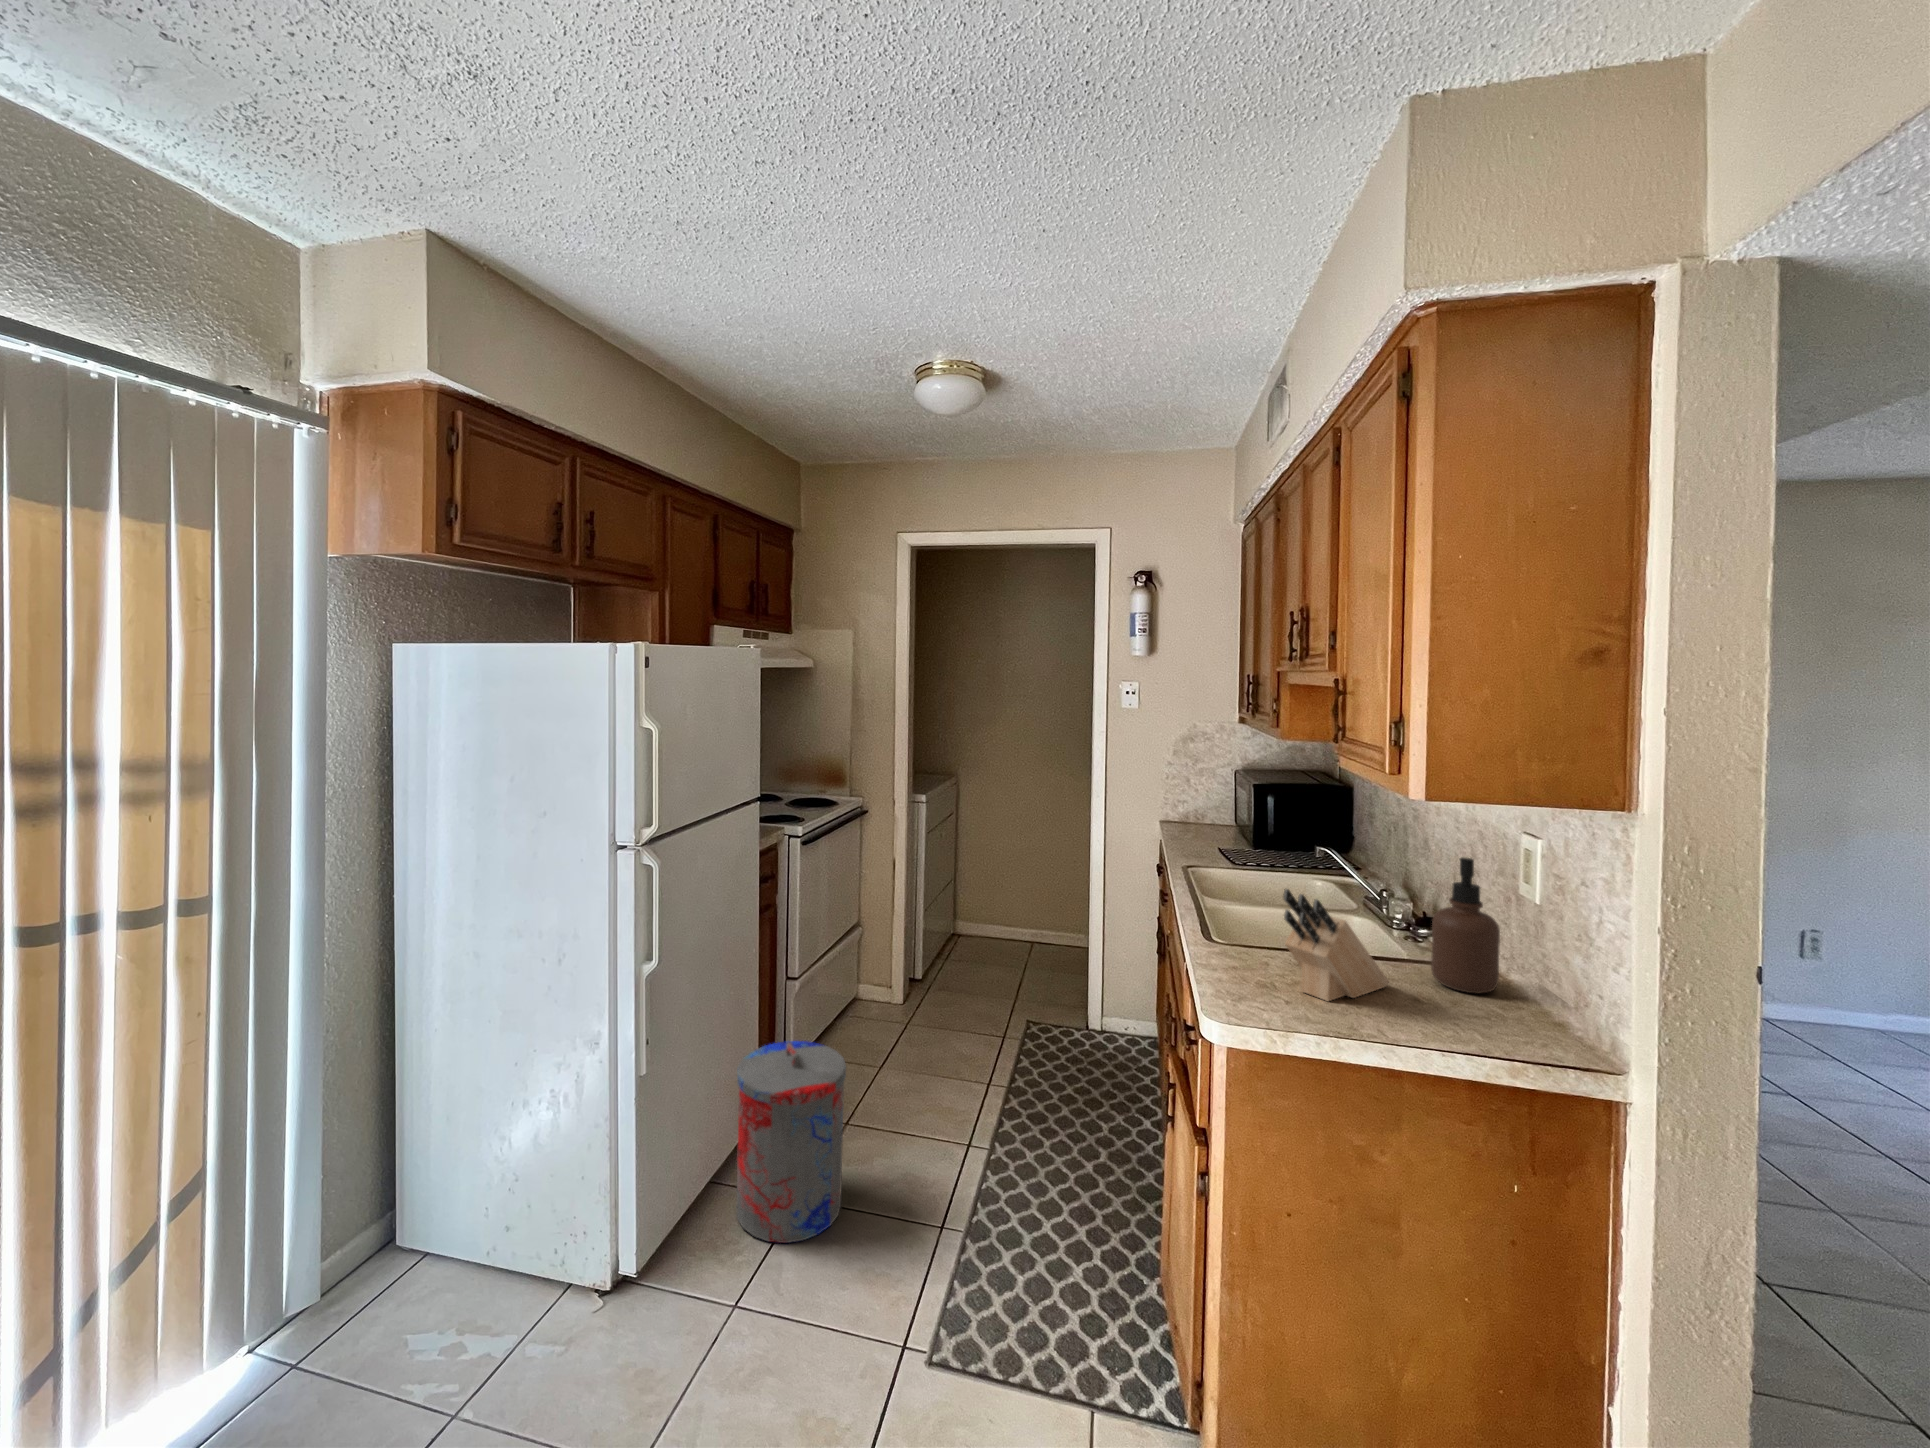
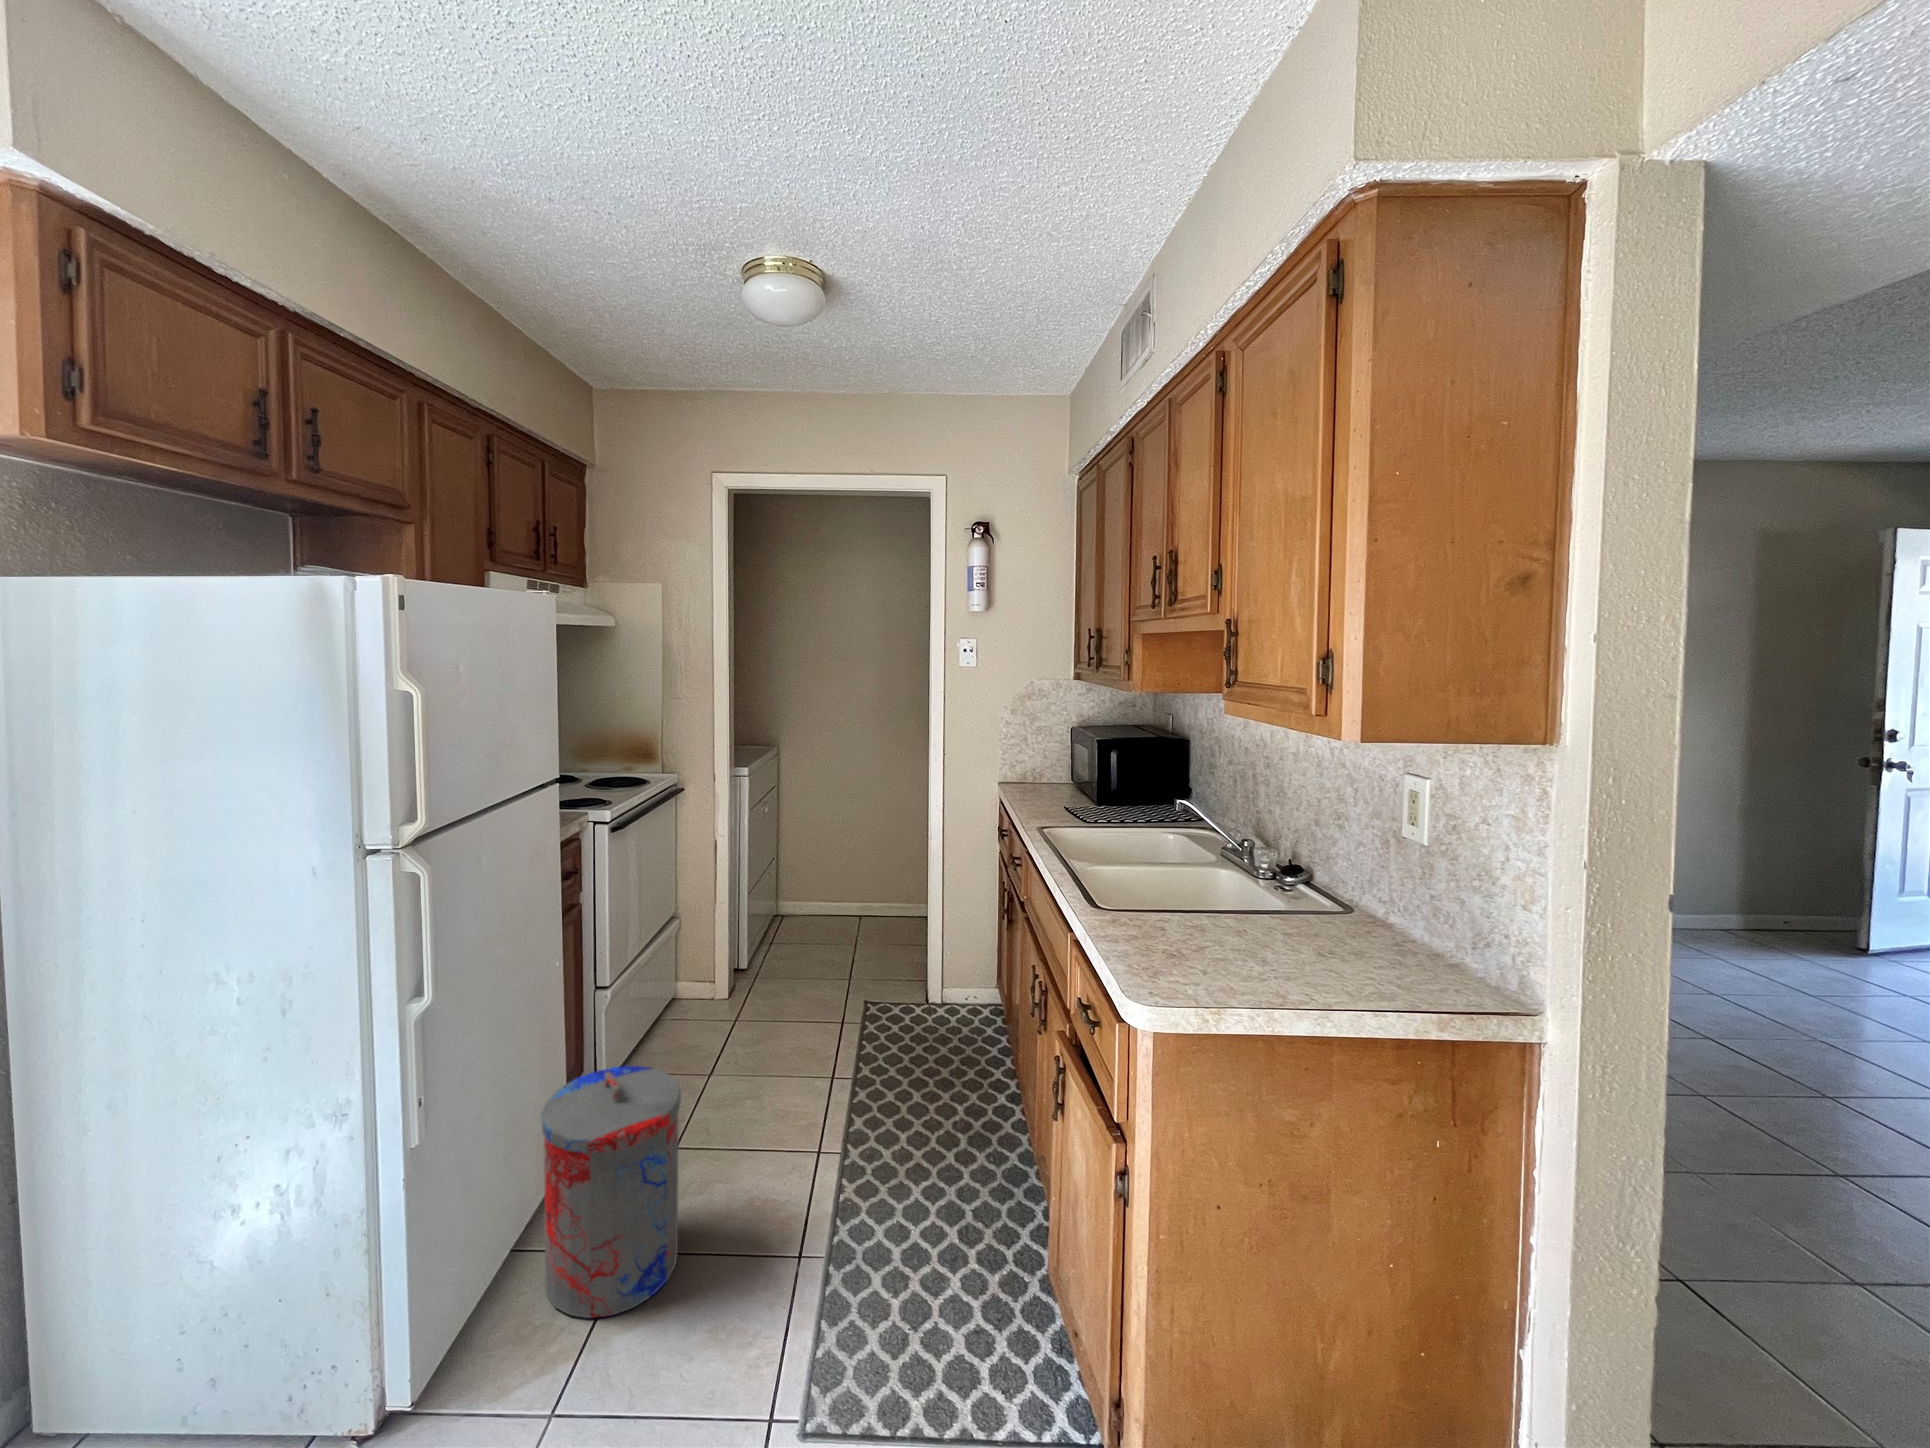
soap dispenser: present [1431,857,1500,994] -> none [1322,802,1388,940]
knife block: present [1283,889,1389,1001] -> none [1196,847,1289,966]

